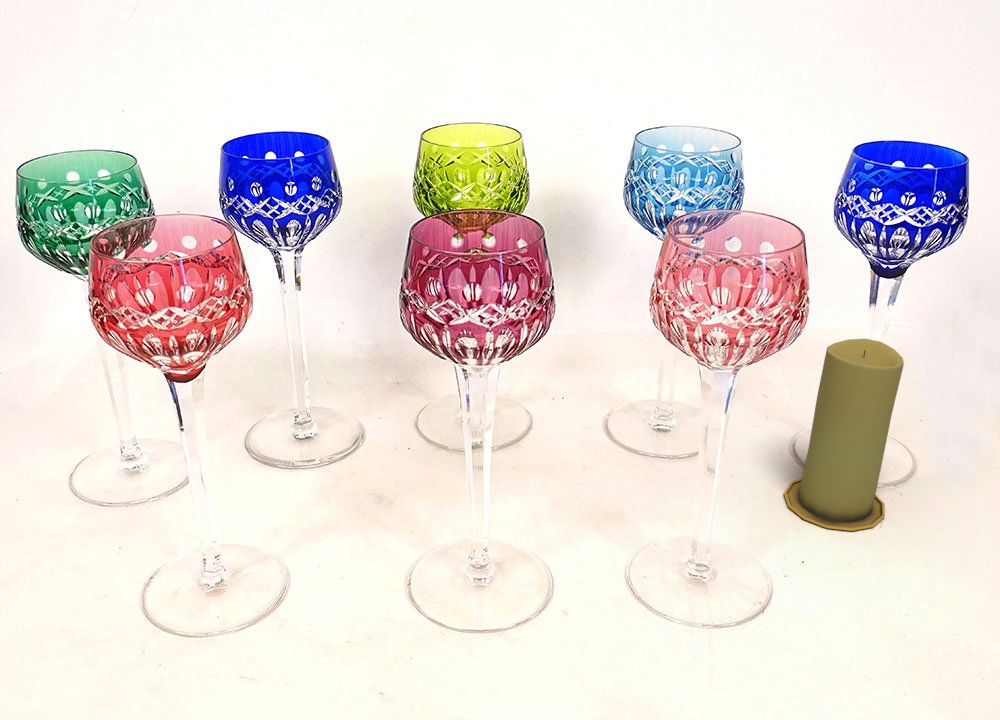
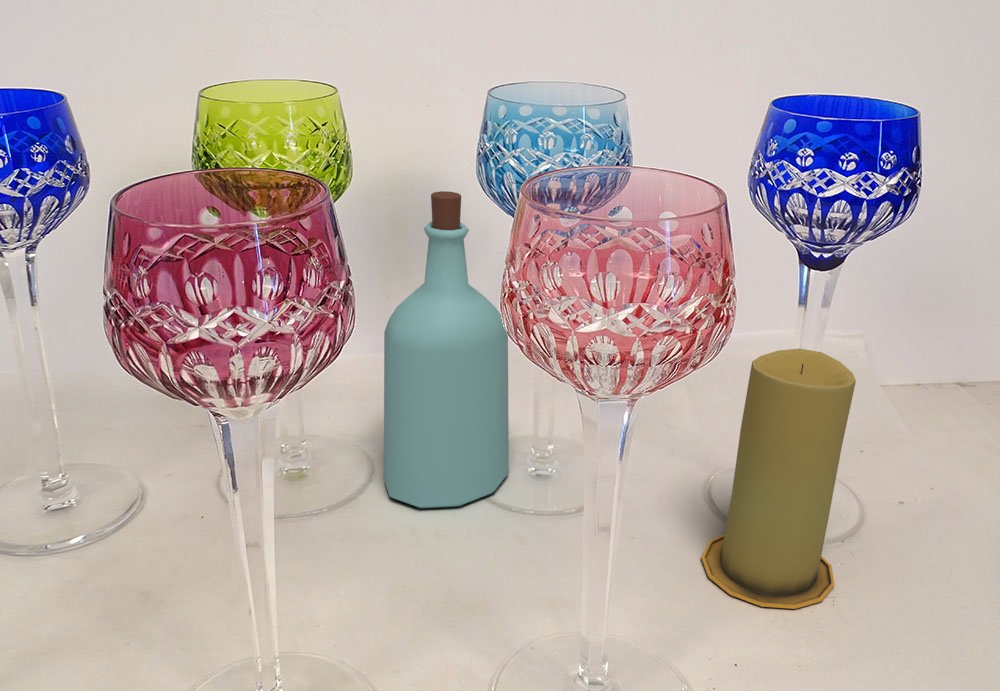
bottle: none [541,212,641,450] -> present [384,191,509,508]

